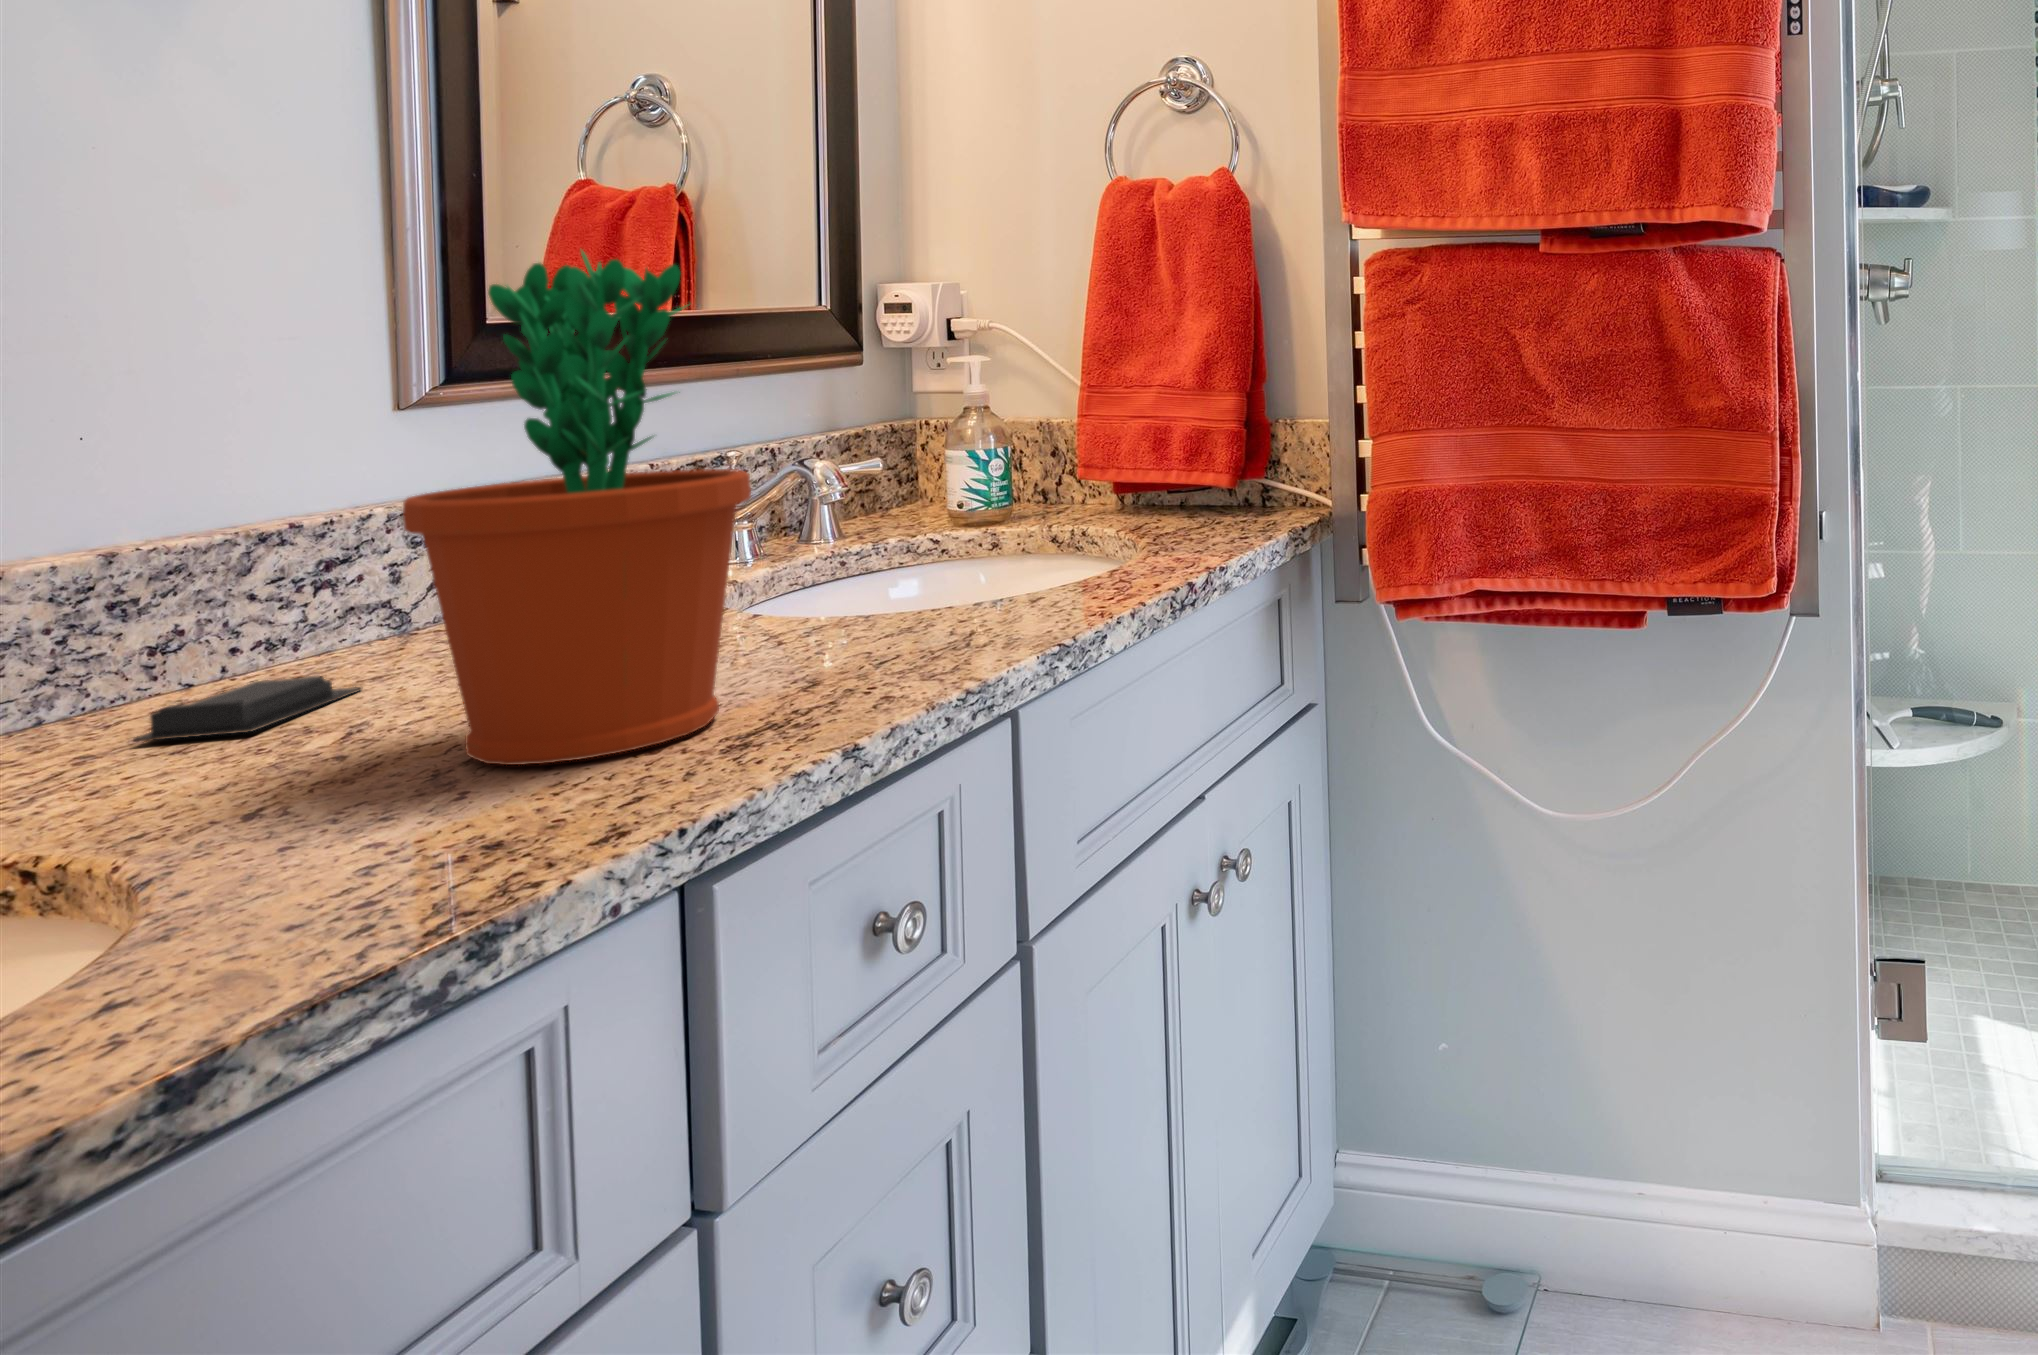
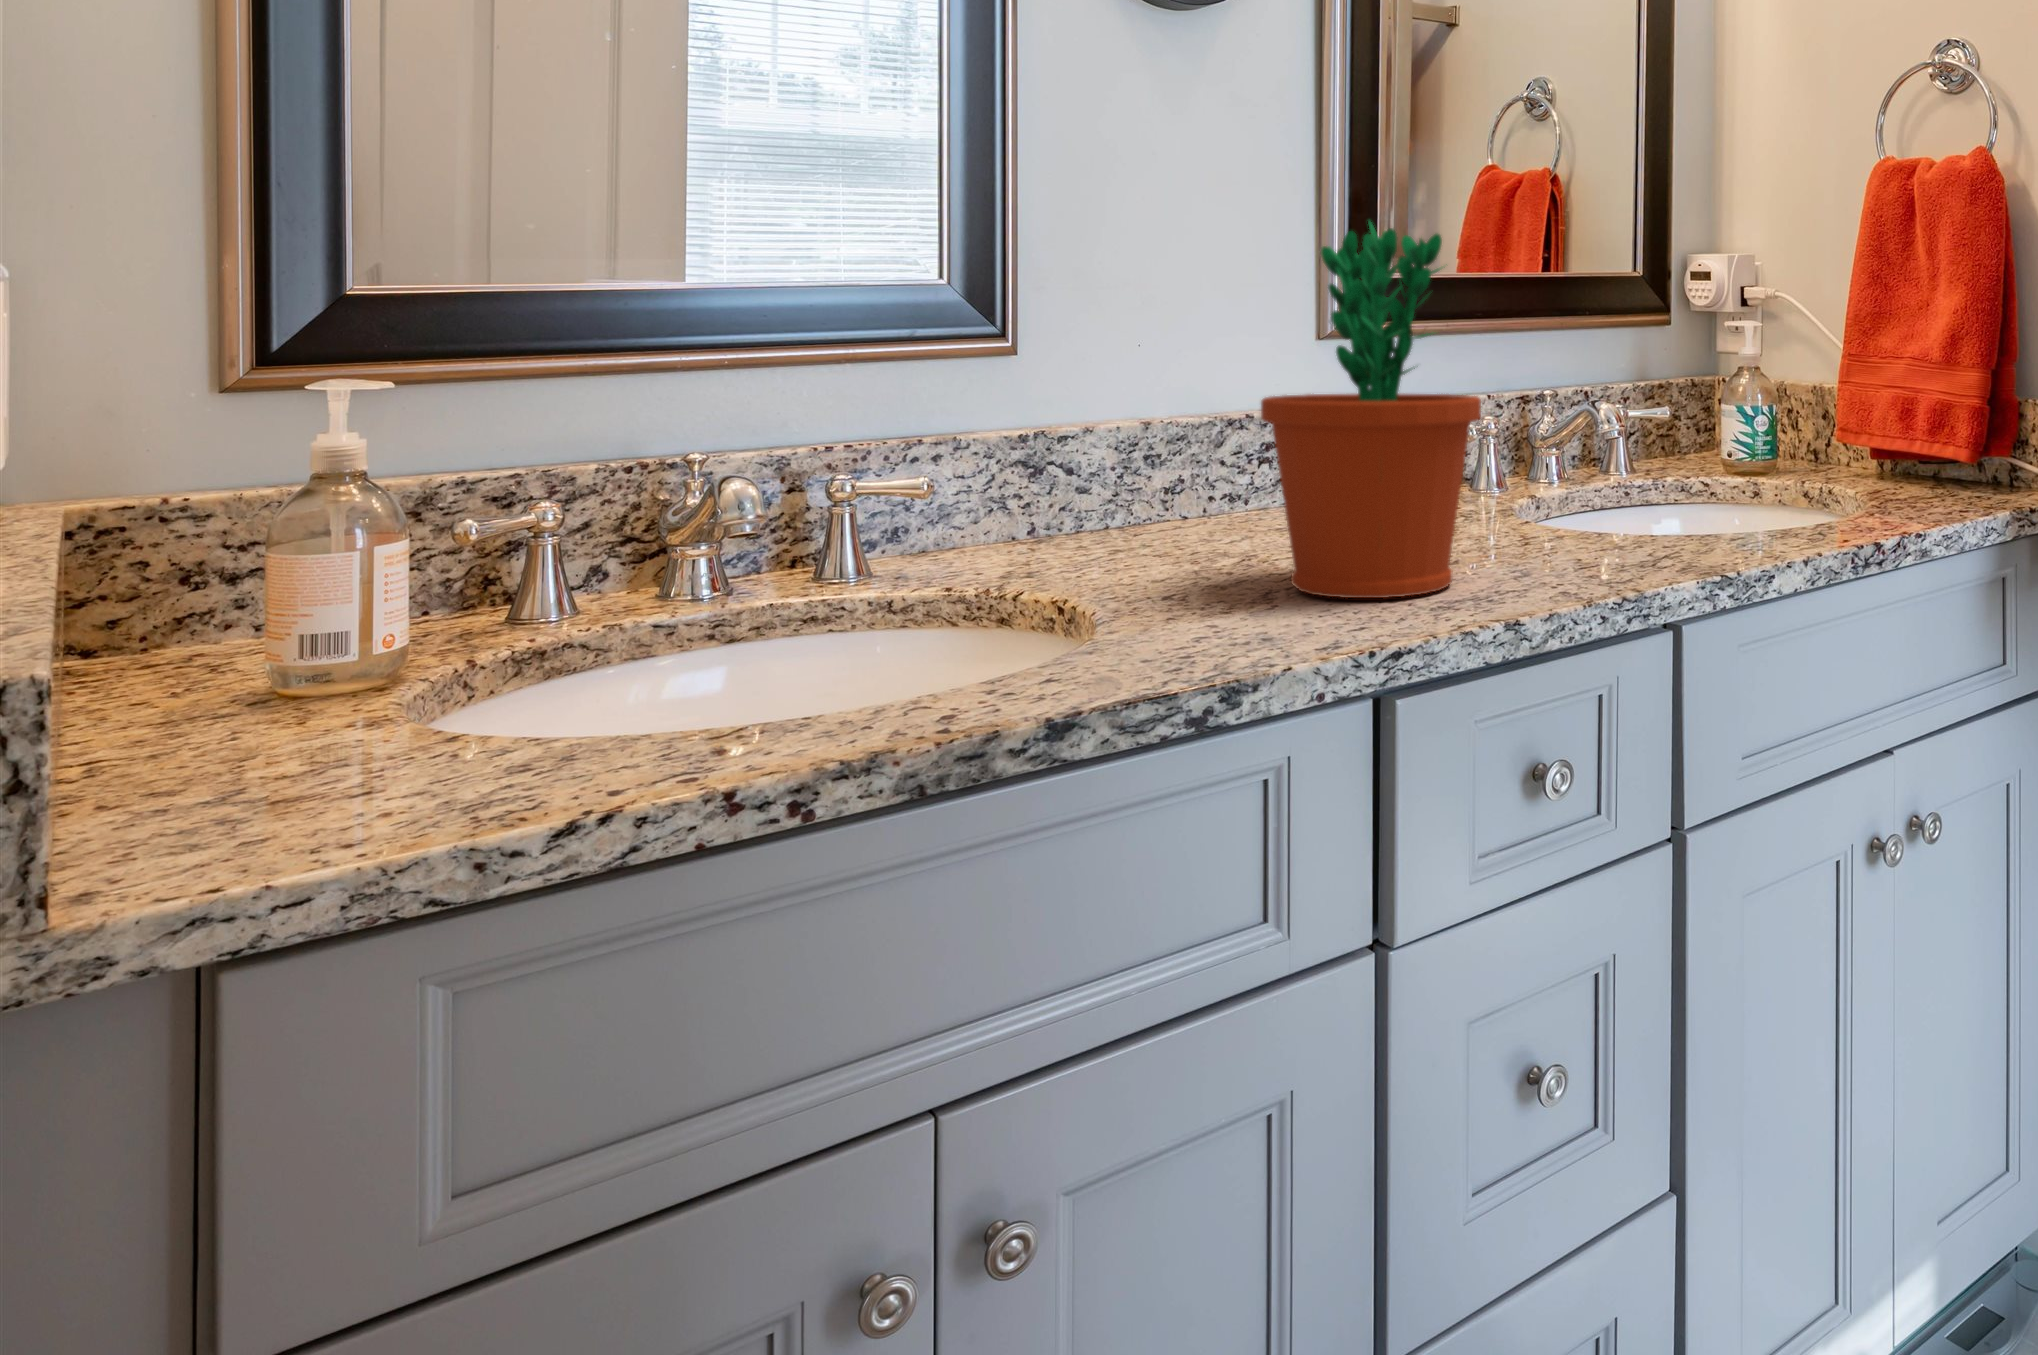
soap bar: present [134,676,361,741] -> none [1144,521,1273,551]

